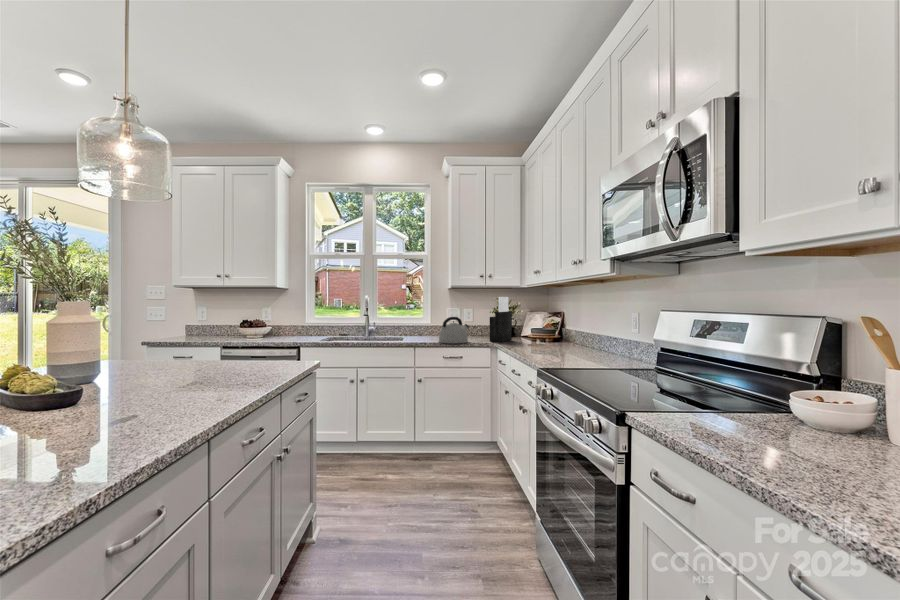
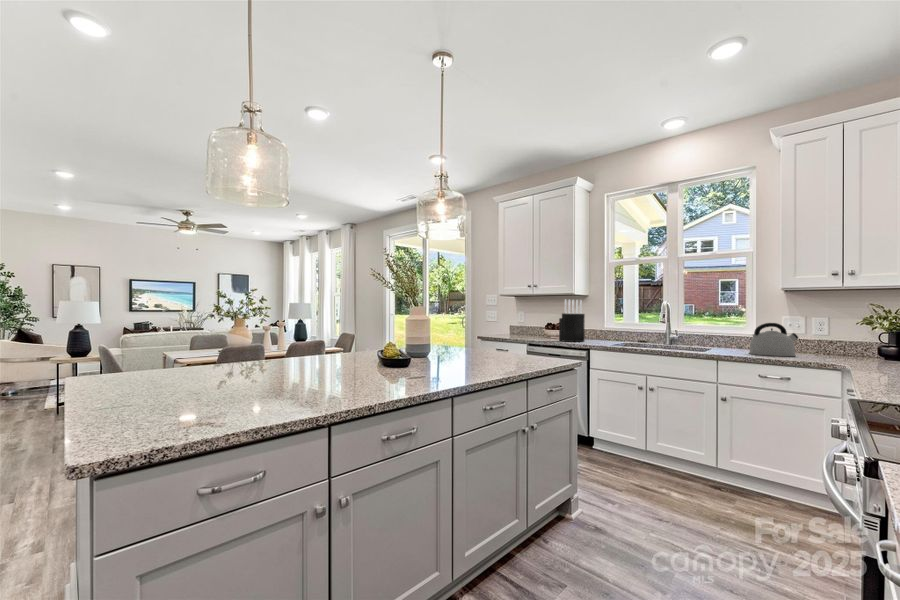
knife block: present [490,297,512,342] -> present [559,300,585,342]

